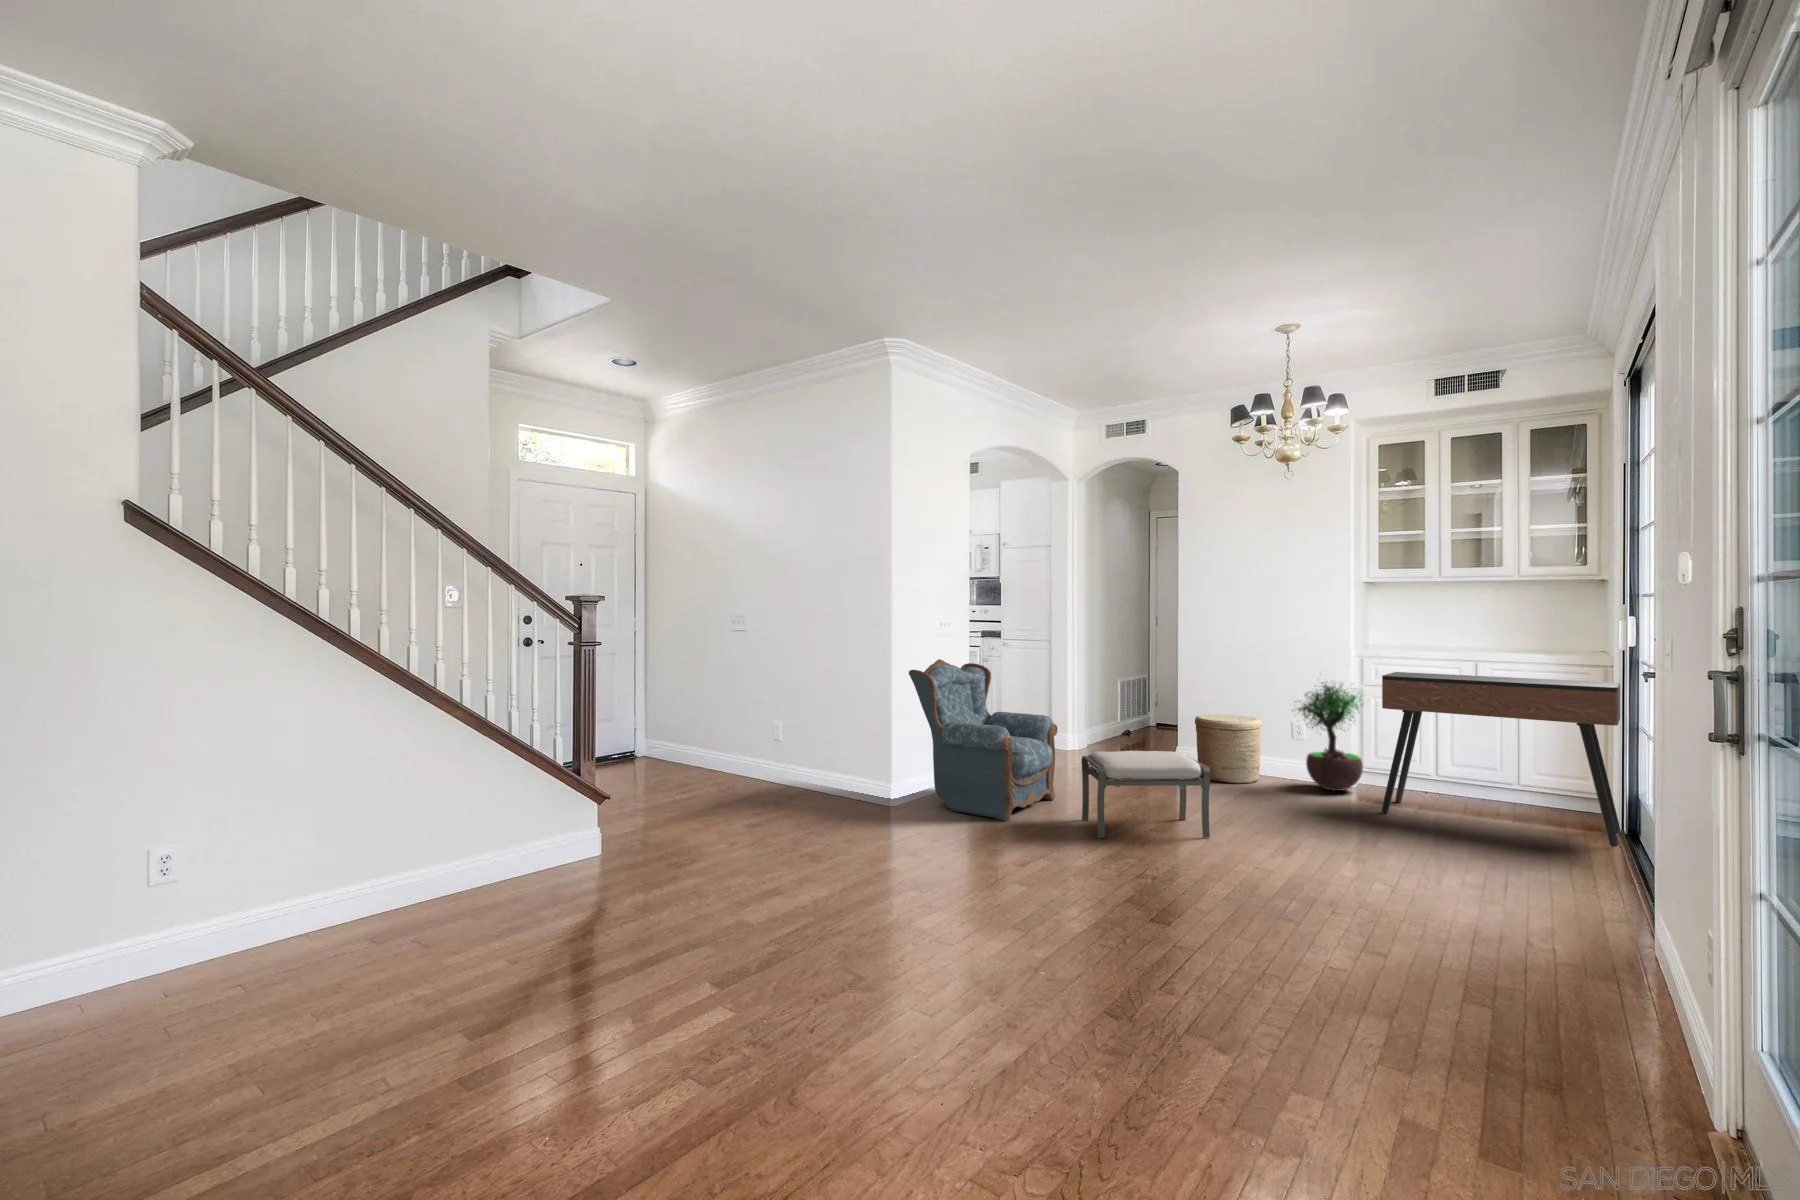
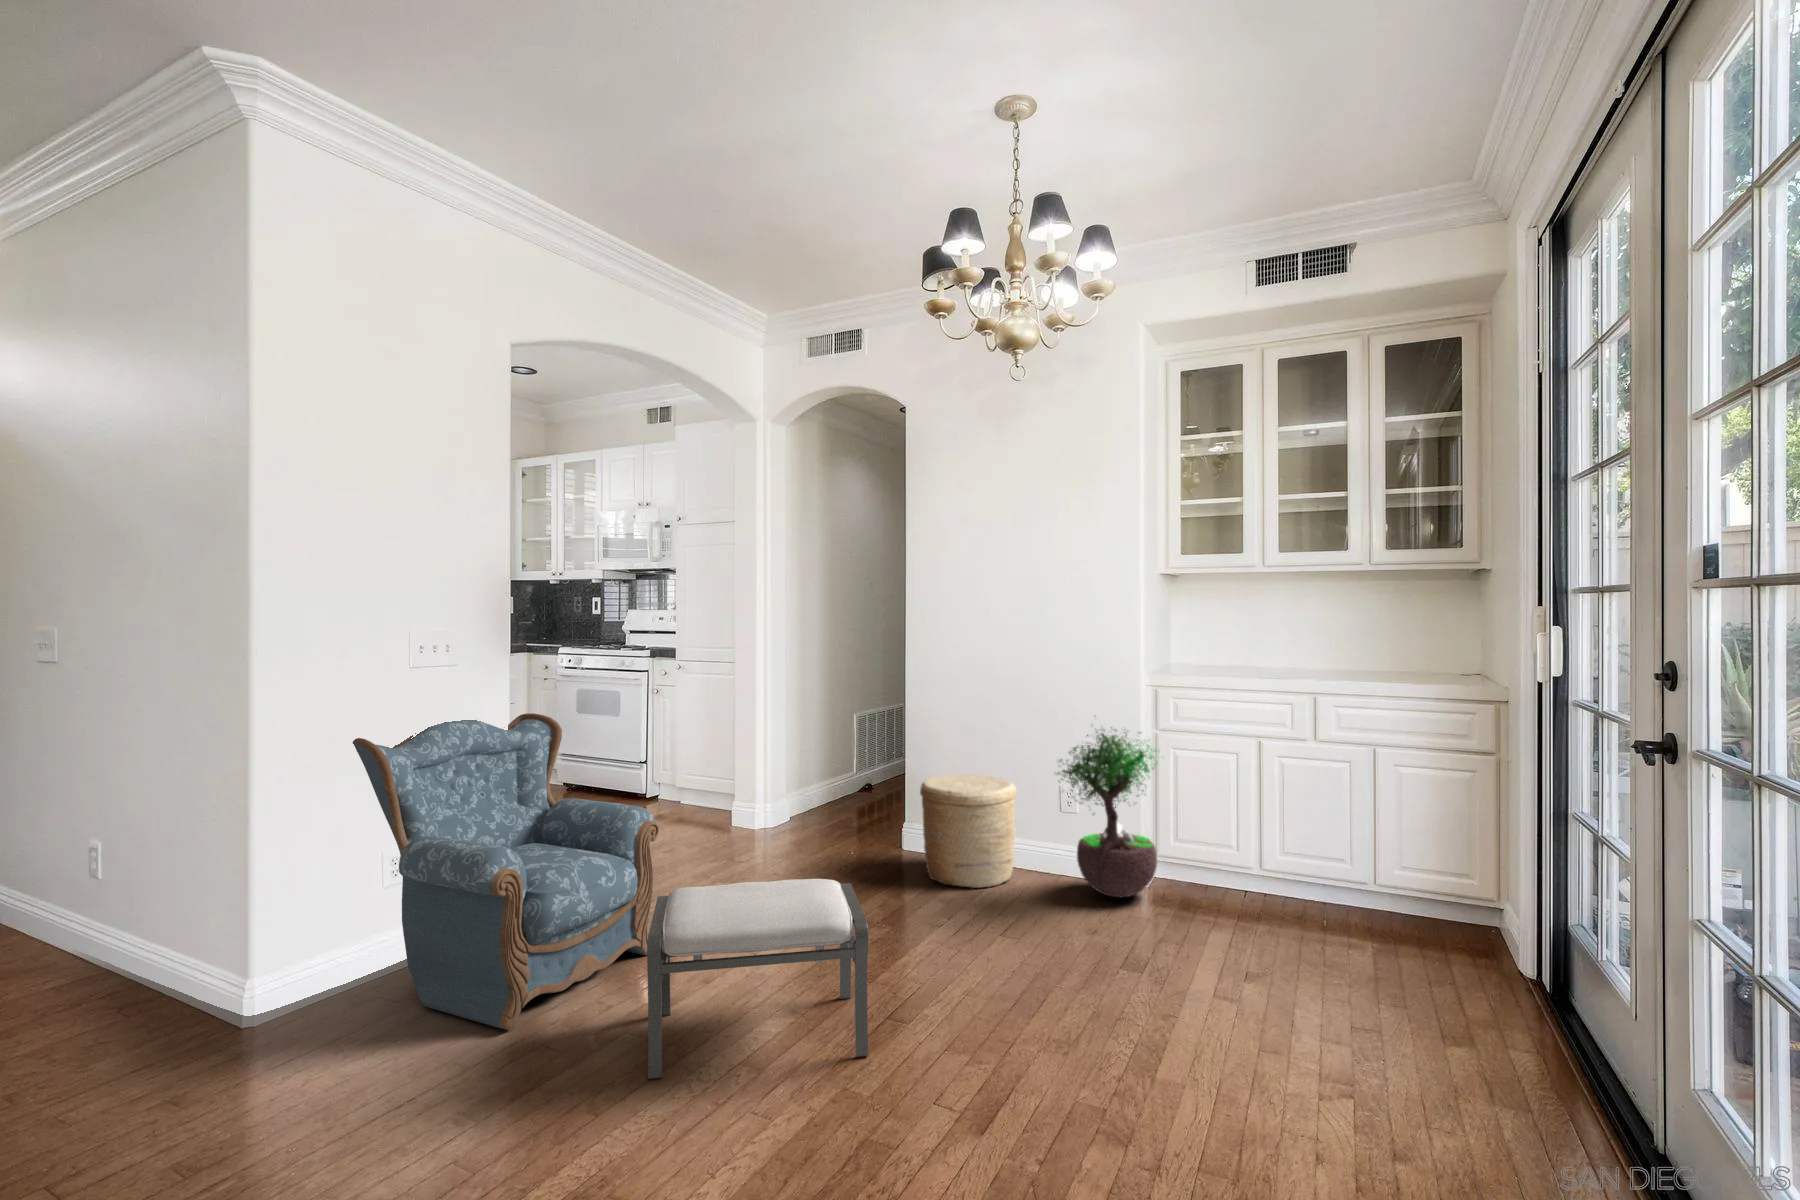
console table: present [1382,672,1621,847] -> none [1179,714,1544,1021]

